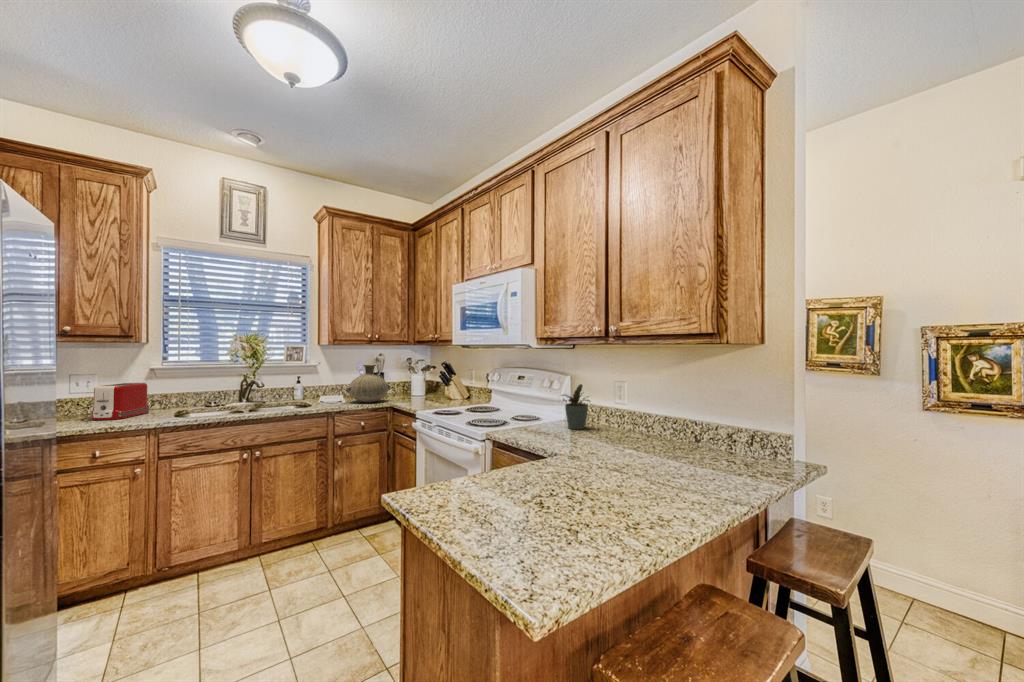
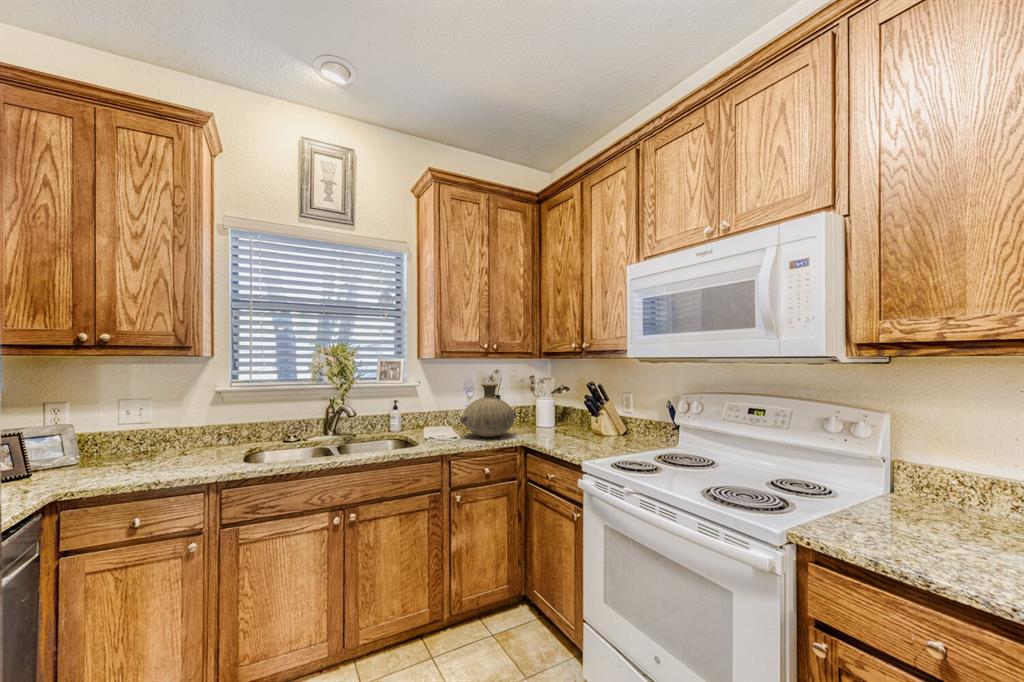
toaster: present [91,383,149,420] -> none [137,411,213,466]
potted plant: present [561,384,590,429] -> none [875,429,961,515]

